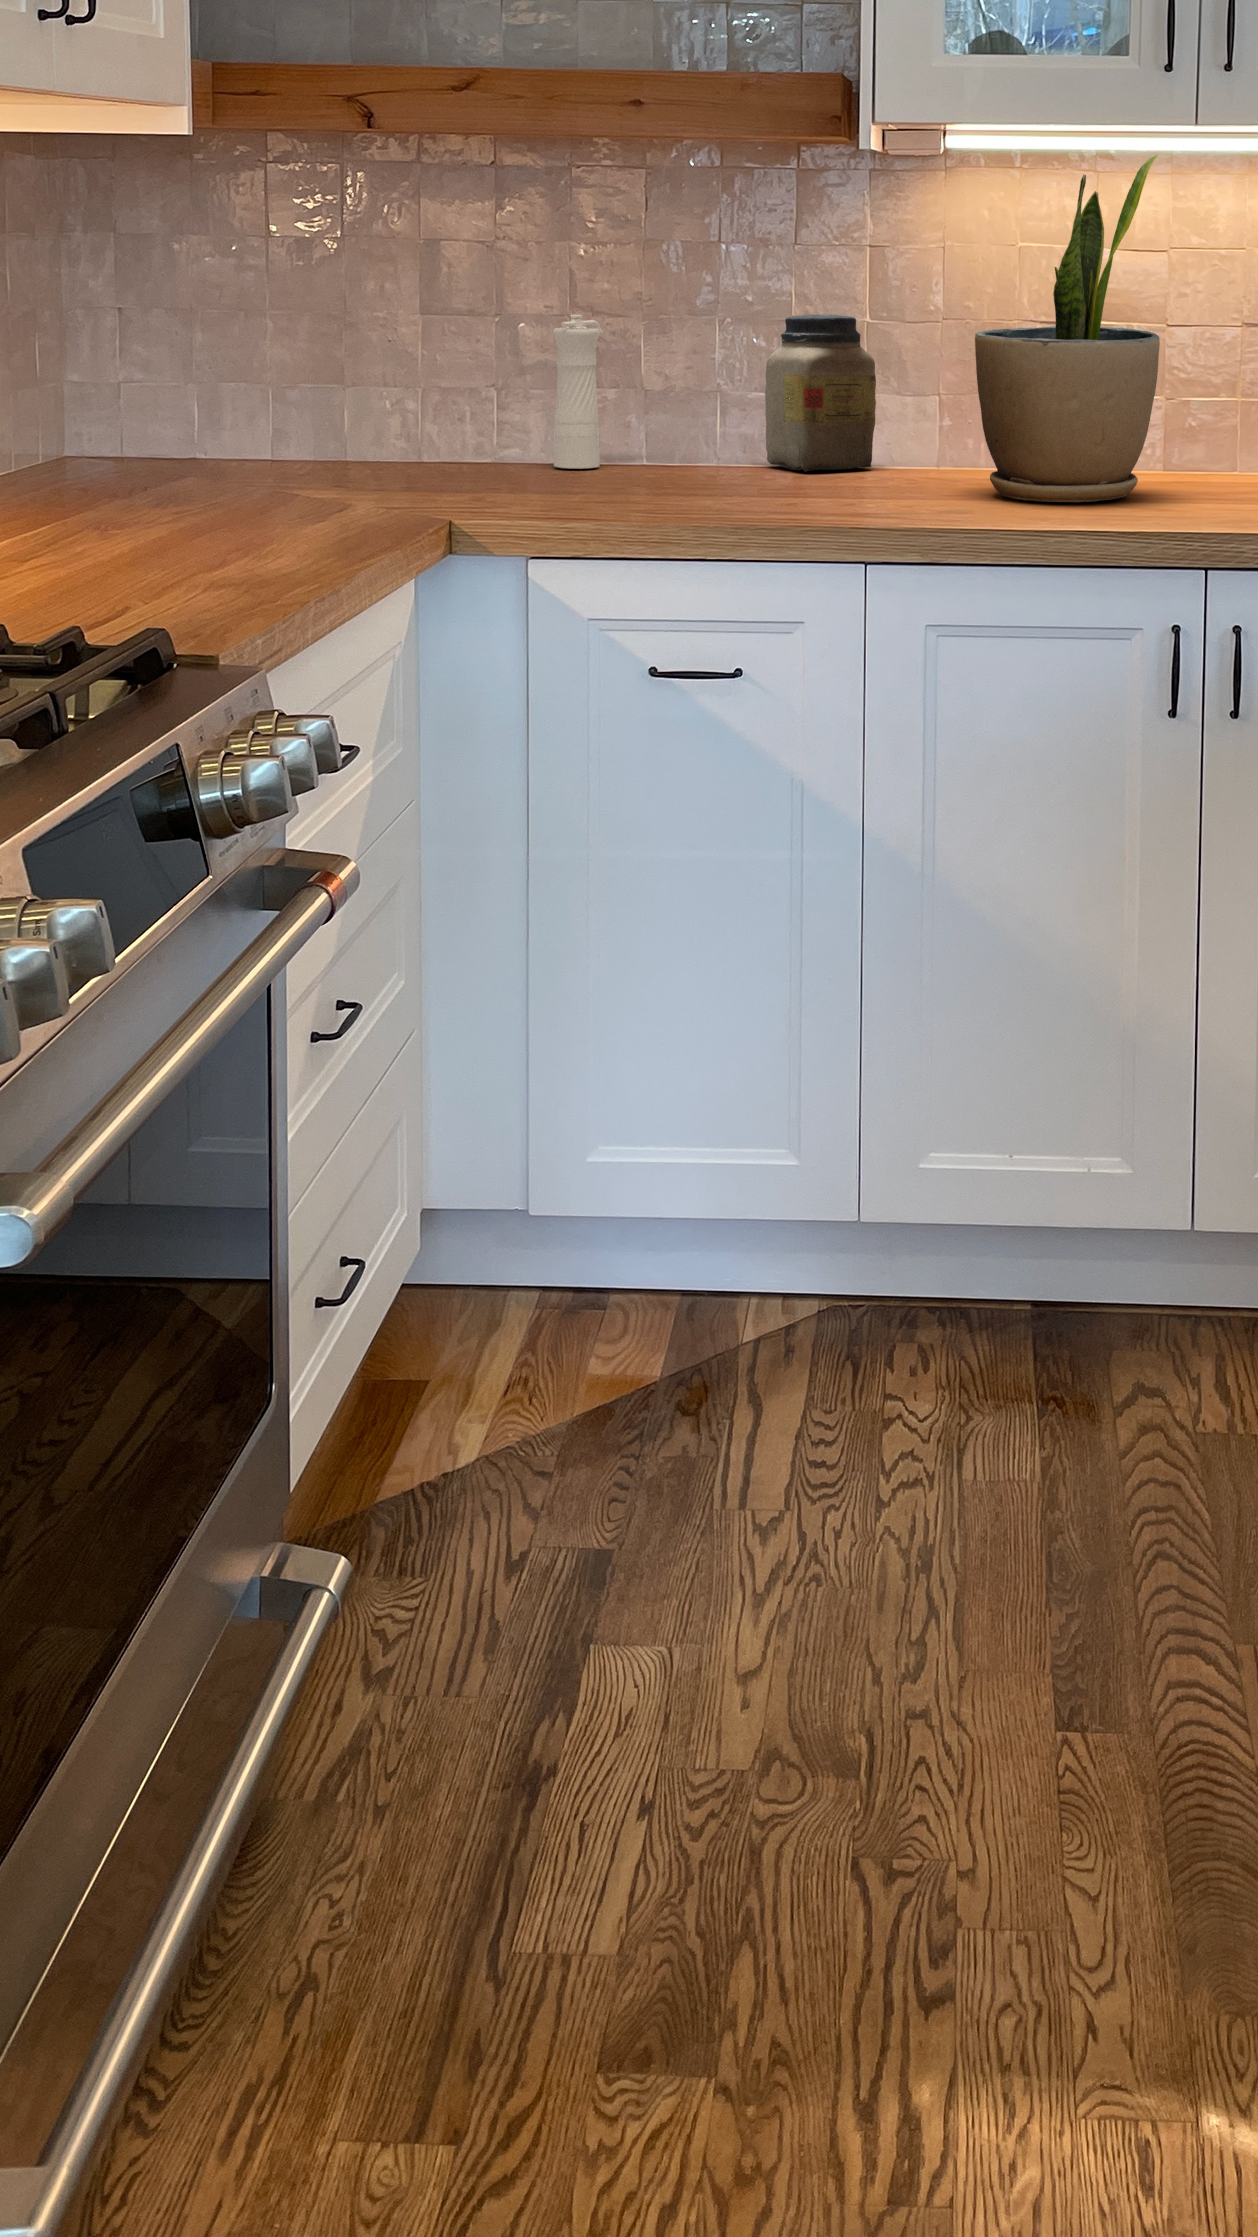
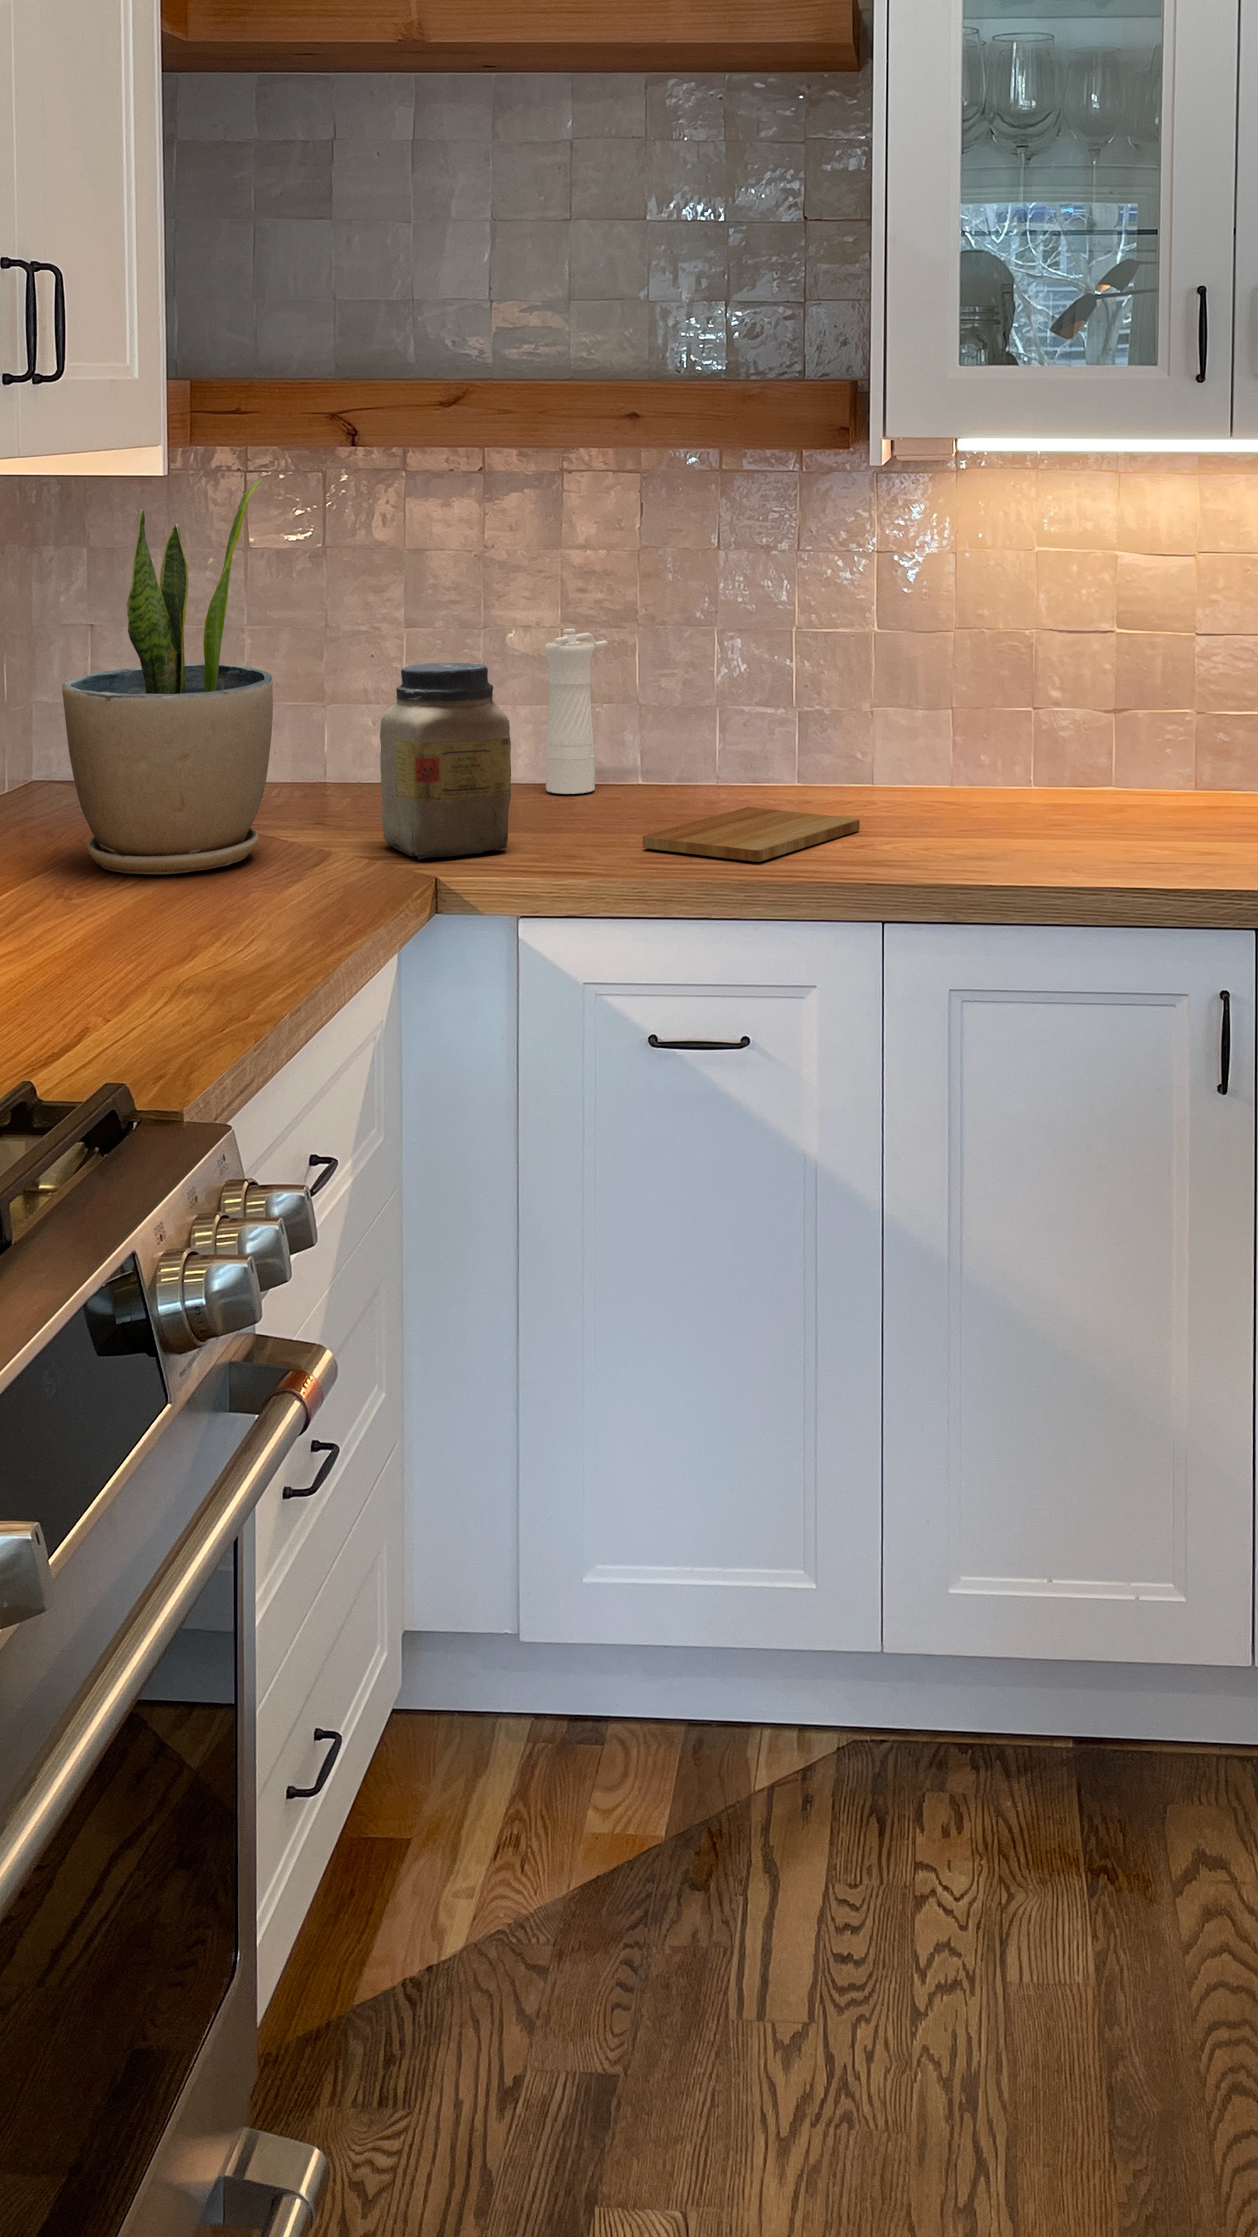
potted plant: present [975,155,1160,502] -> present [62,479,273,874]
jar: present [765,315,876,472] -> present [380,663,511,860]
cutting board: none [644,474,846,509] -> present [643,807,860,862]

